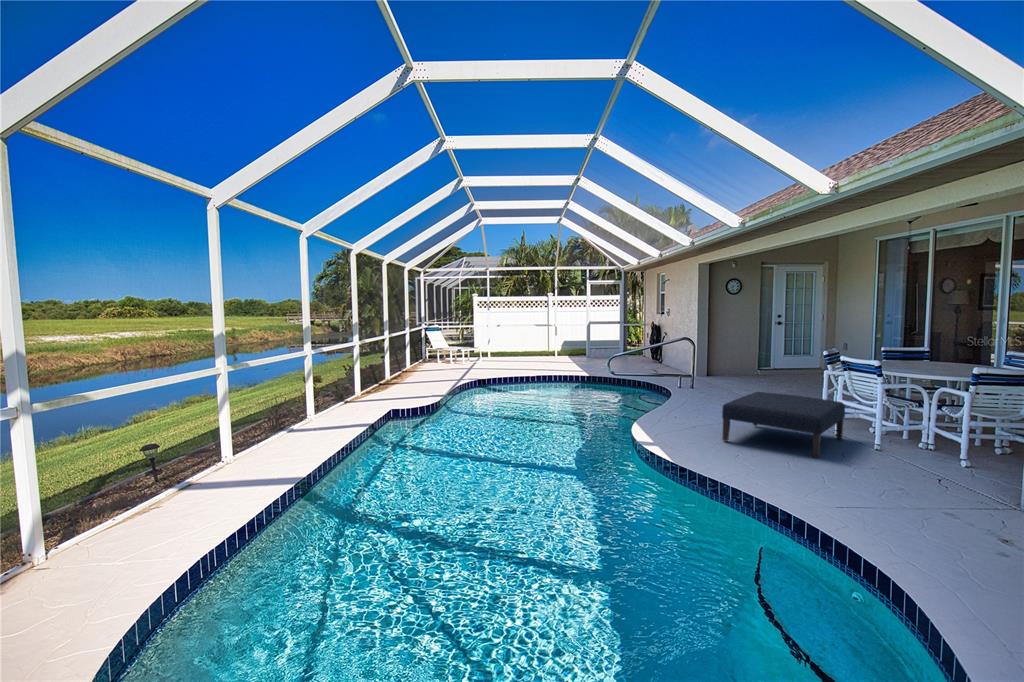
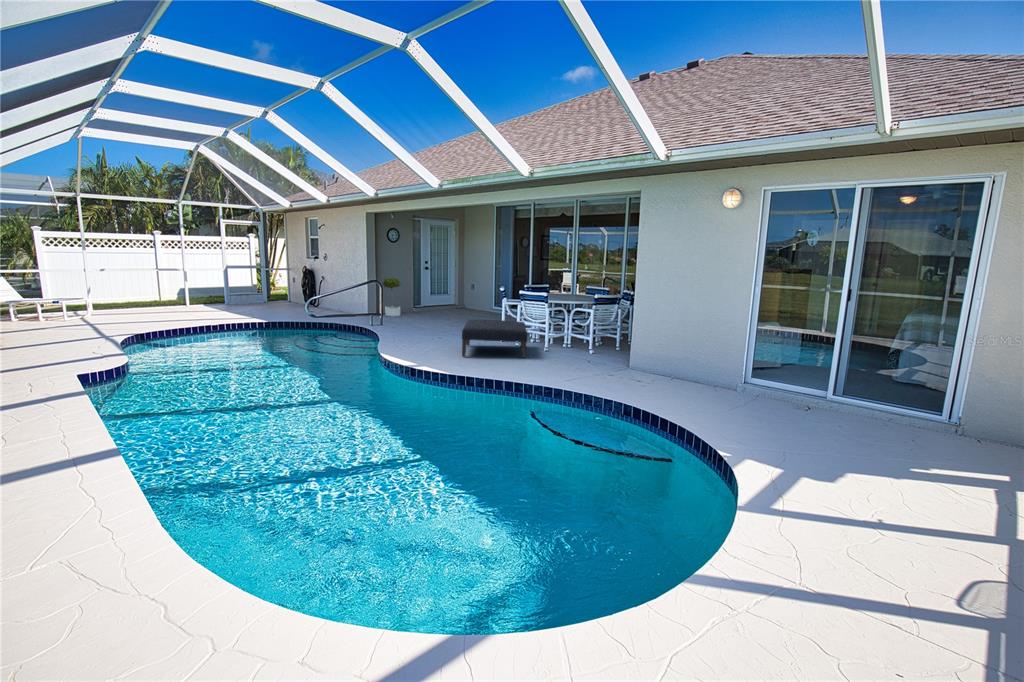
potted tree: none [710,333,732,378] -> present [383,278,400,316]

